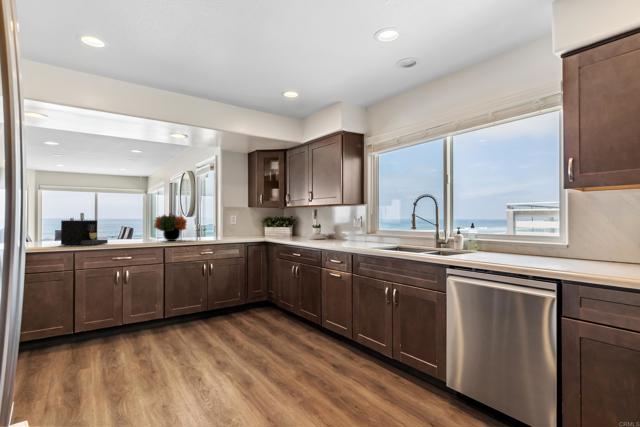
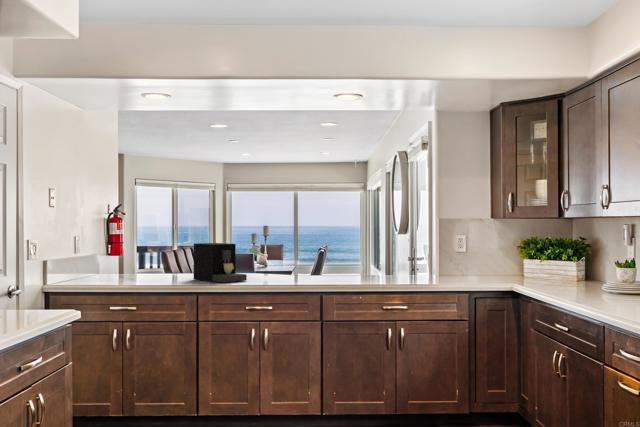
flower arrangement: present [154,214,187,241] -> none [313,232,367,280]

